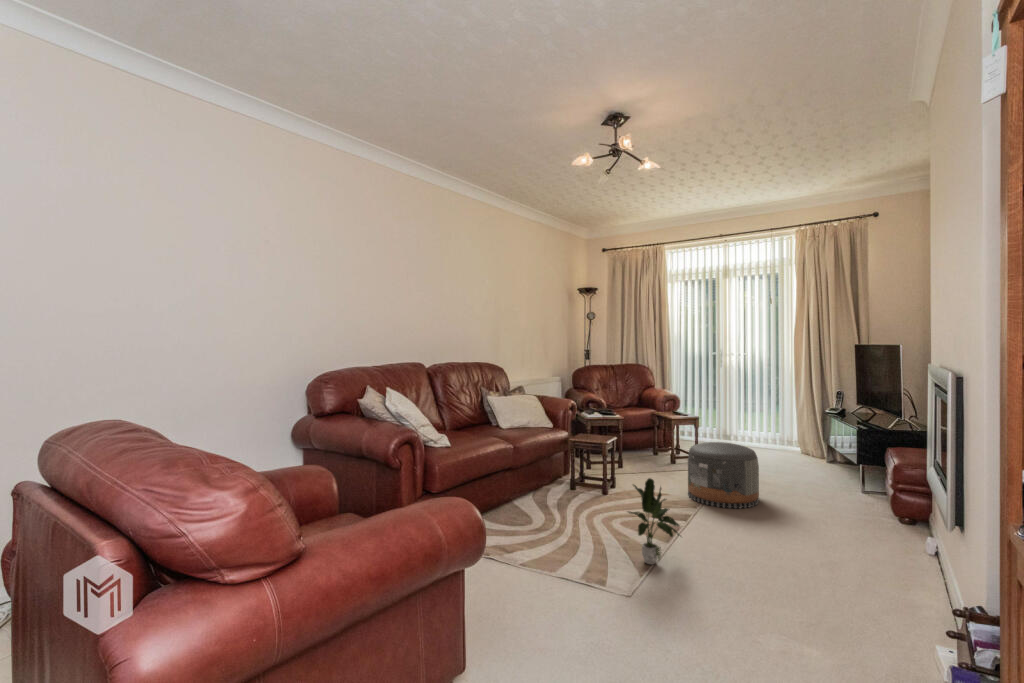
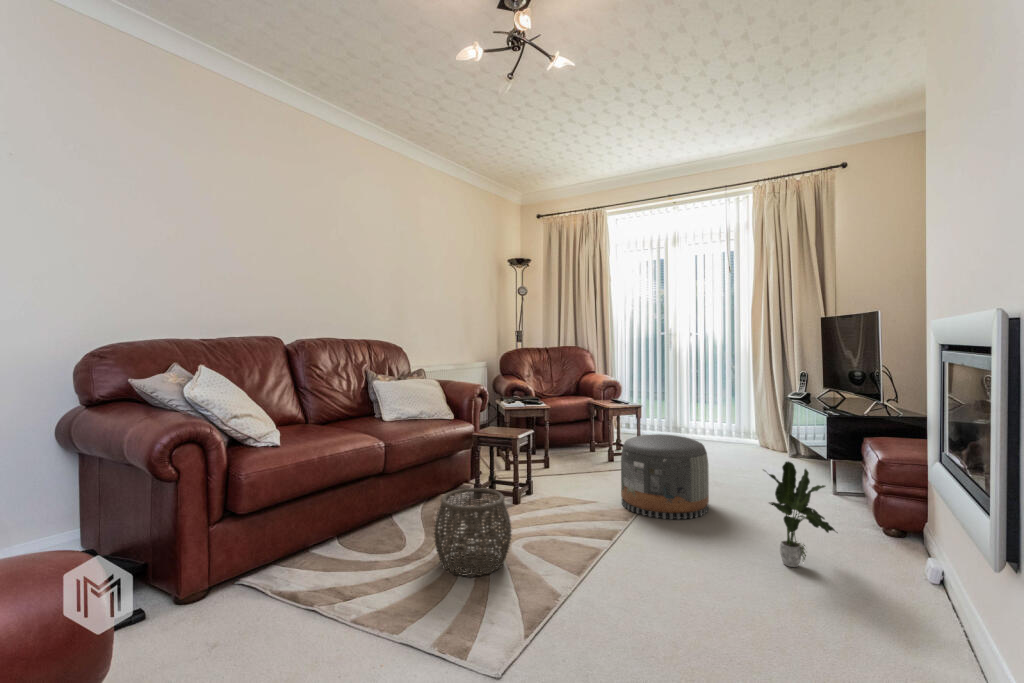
potted plant: present [629,478,679,564] -> present [764,461,835,567]
woven basket: none [560,480,616,542] -> present [434,488,512,576]

